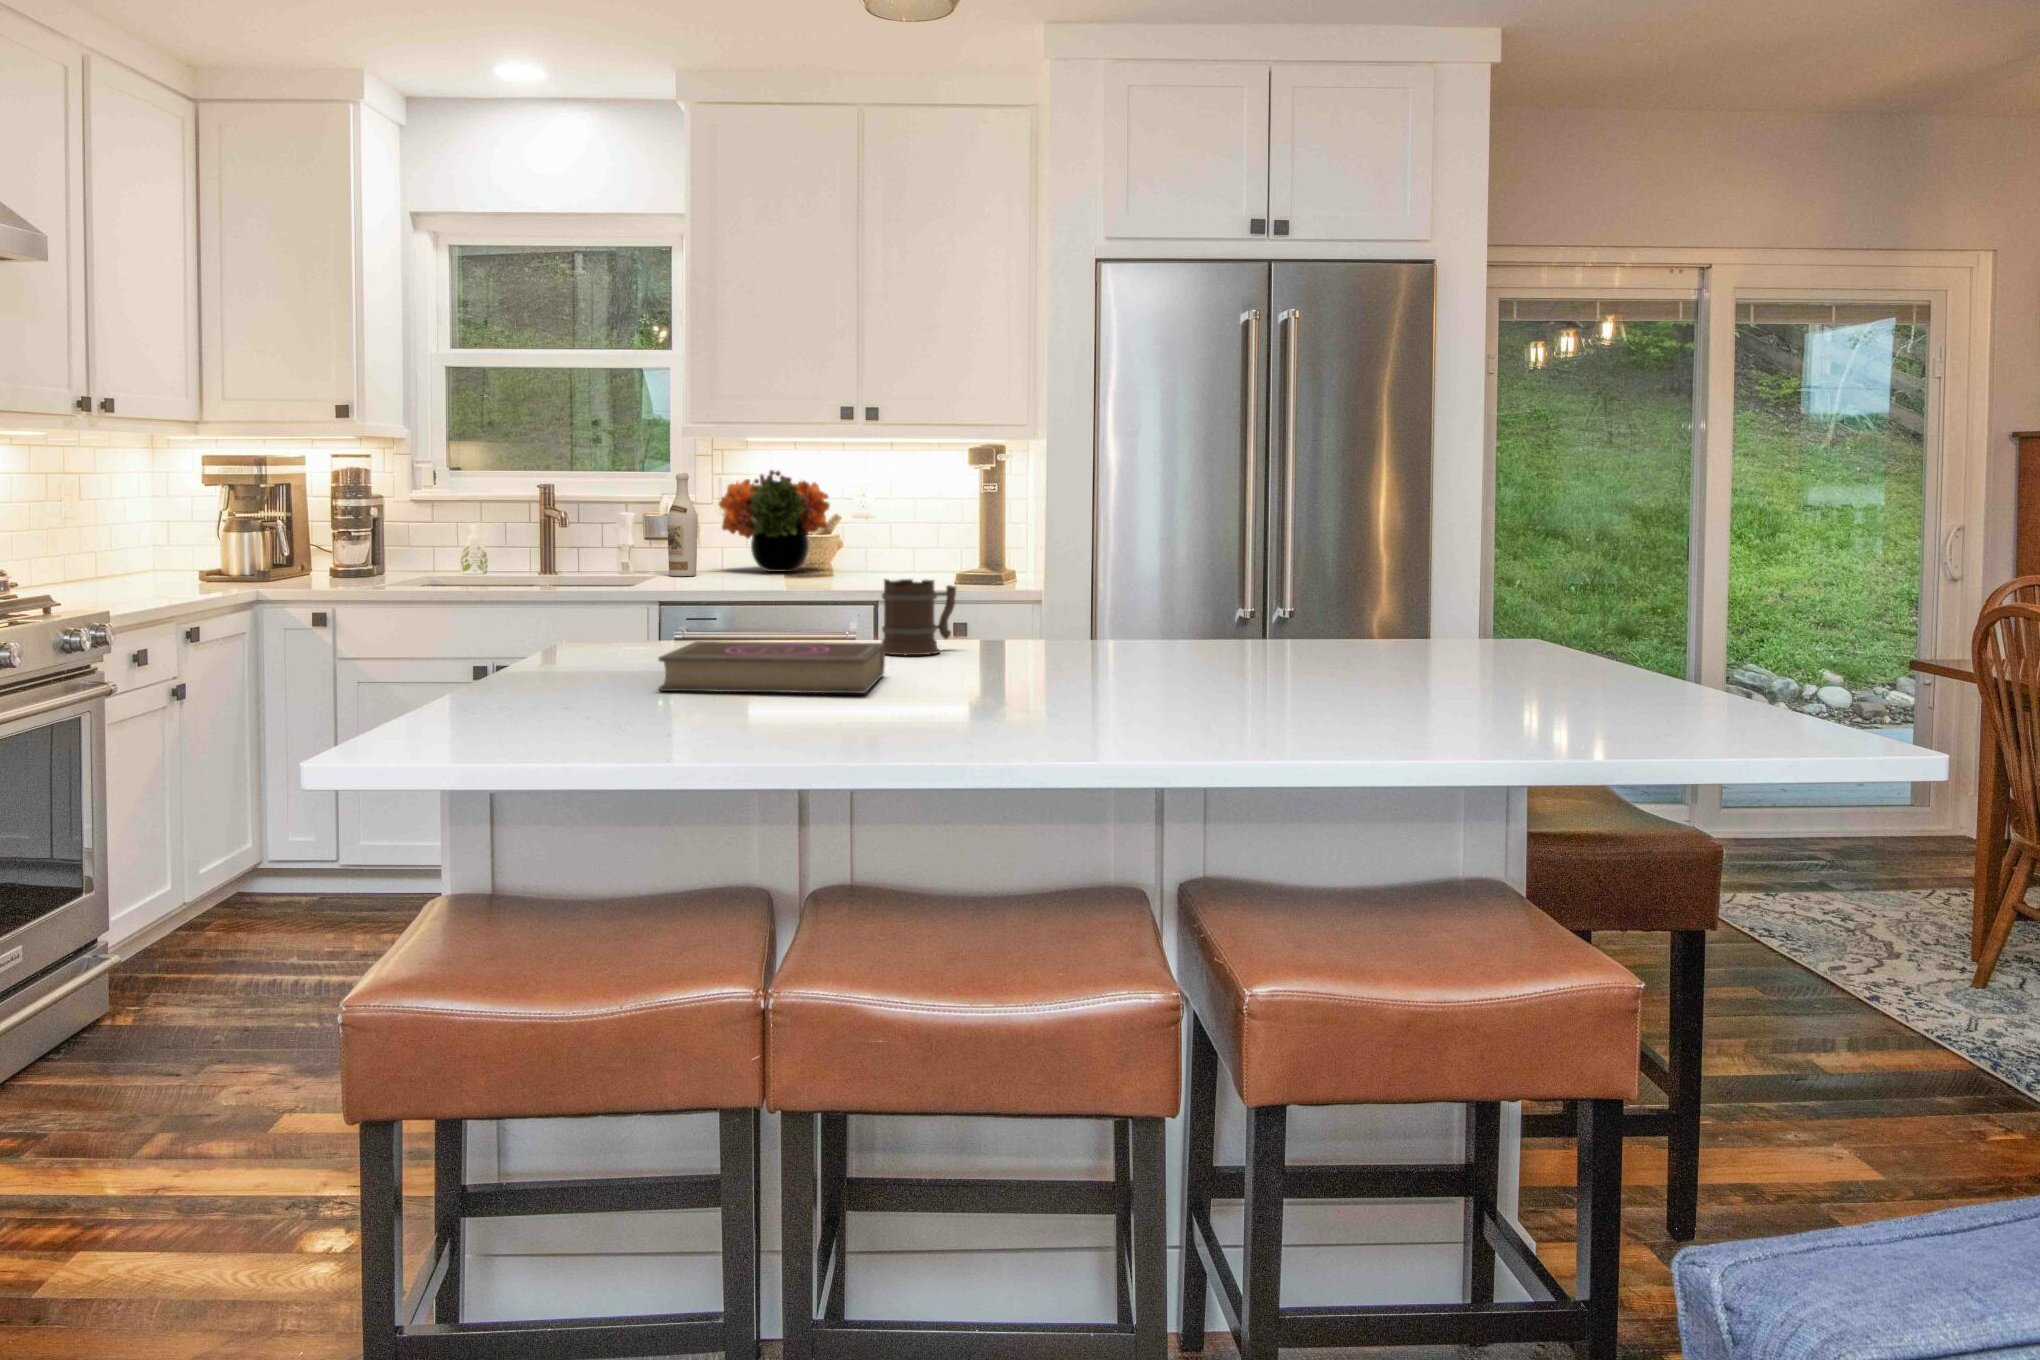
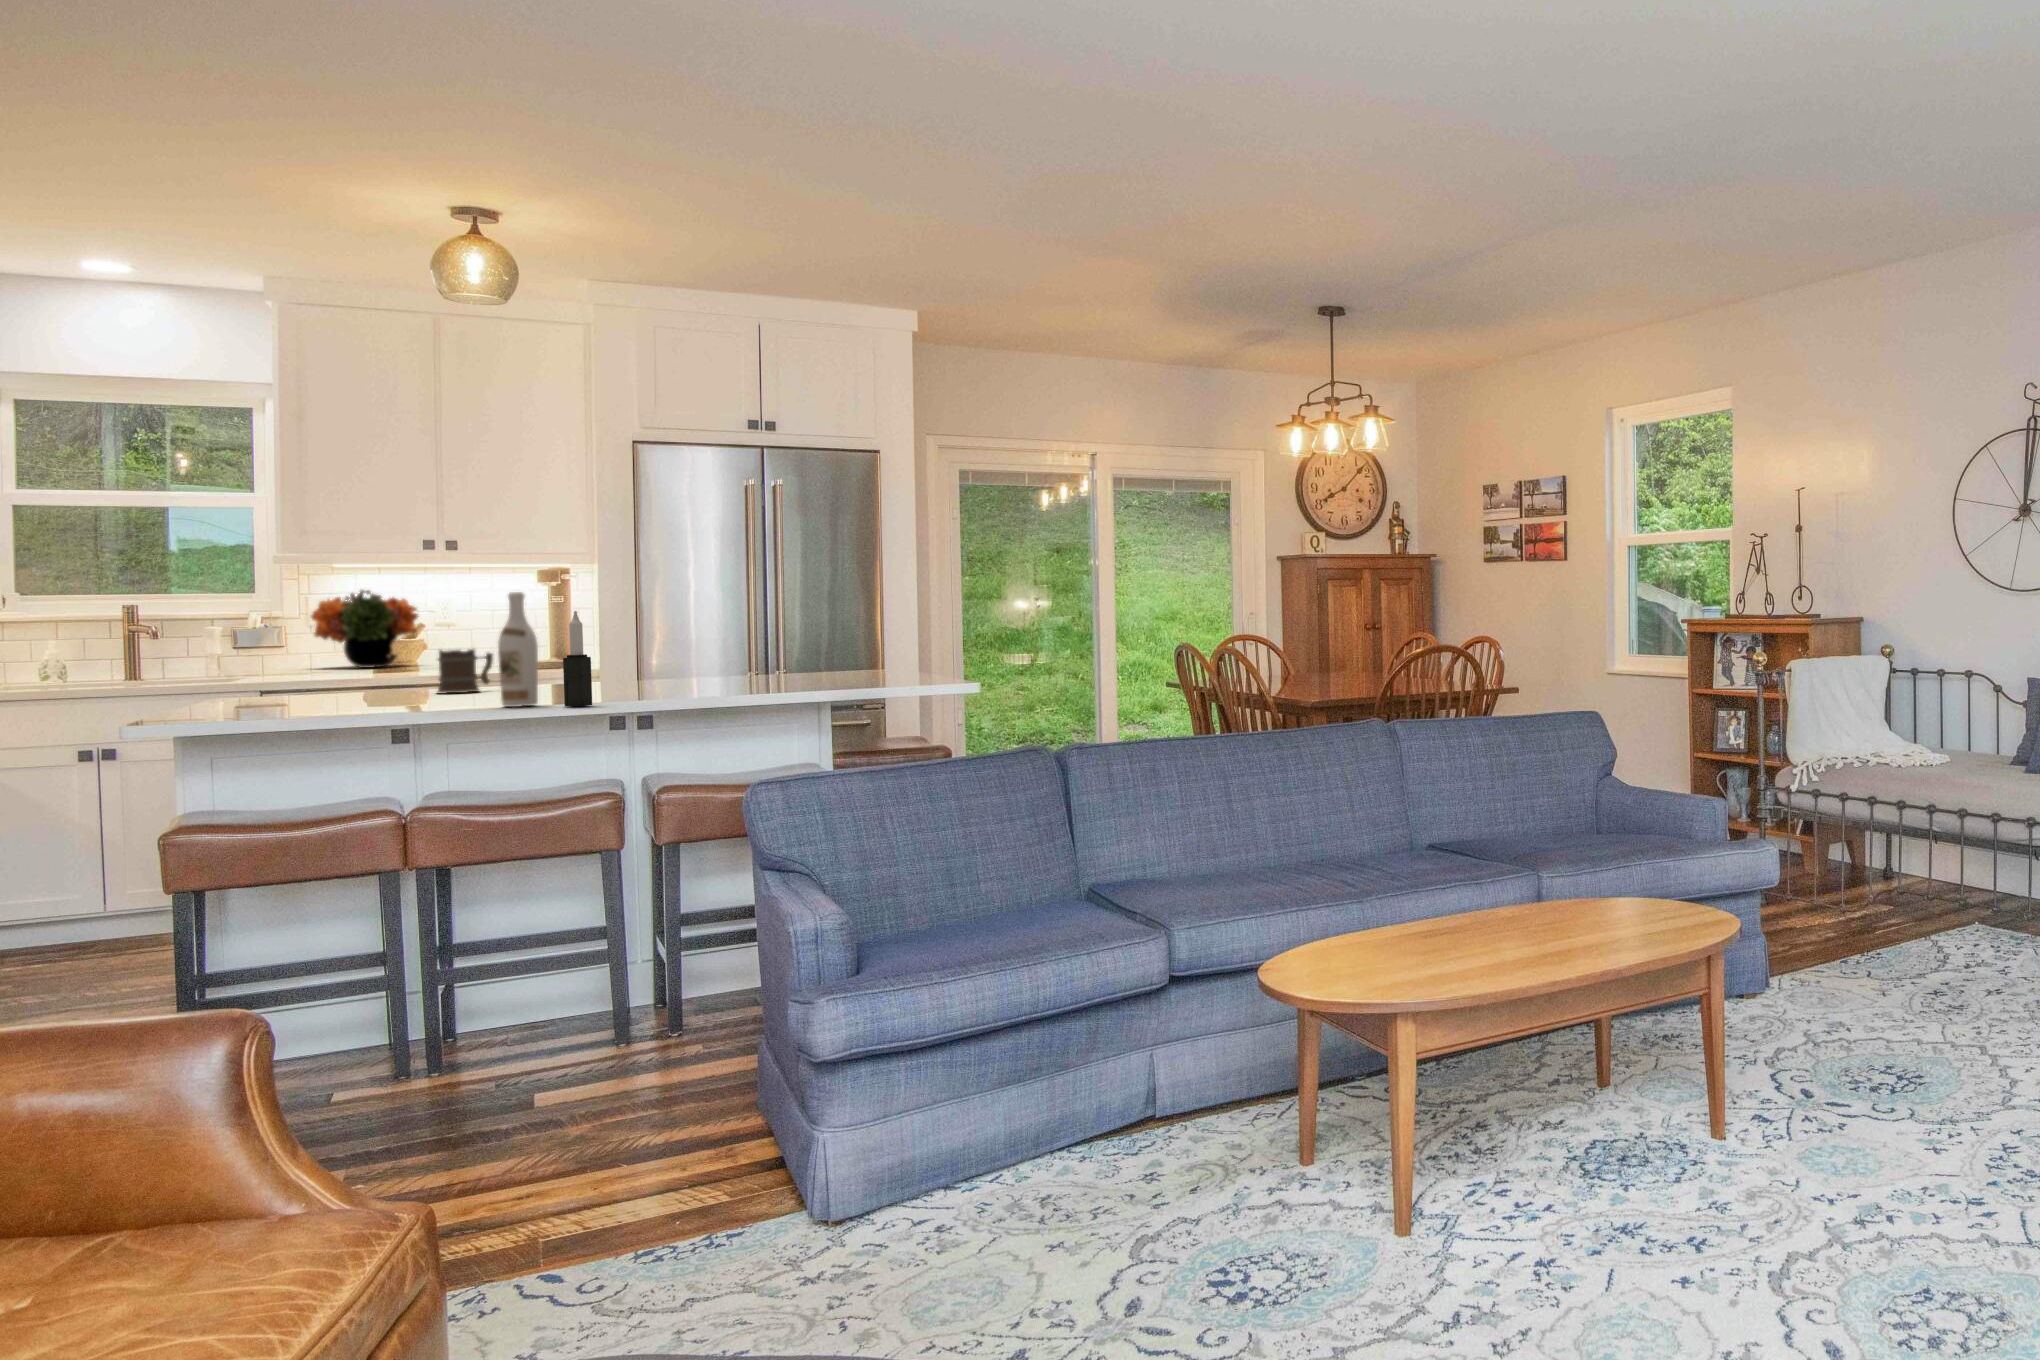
wine bottle: present [667,473,697,576] -> present [498,592,538,707]
candle: none [1131,536,1181,741] -> present [563,611,592,707]
book: present [659,641,885,693] -> none [270,681,434,709]

